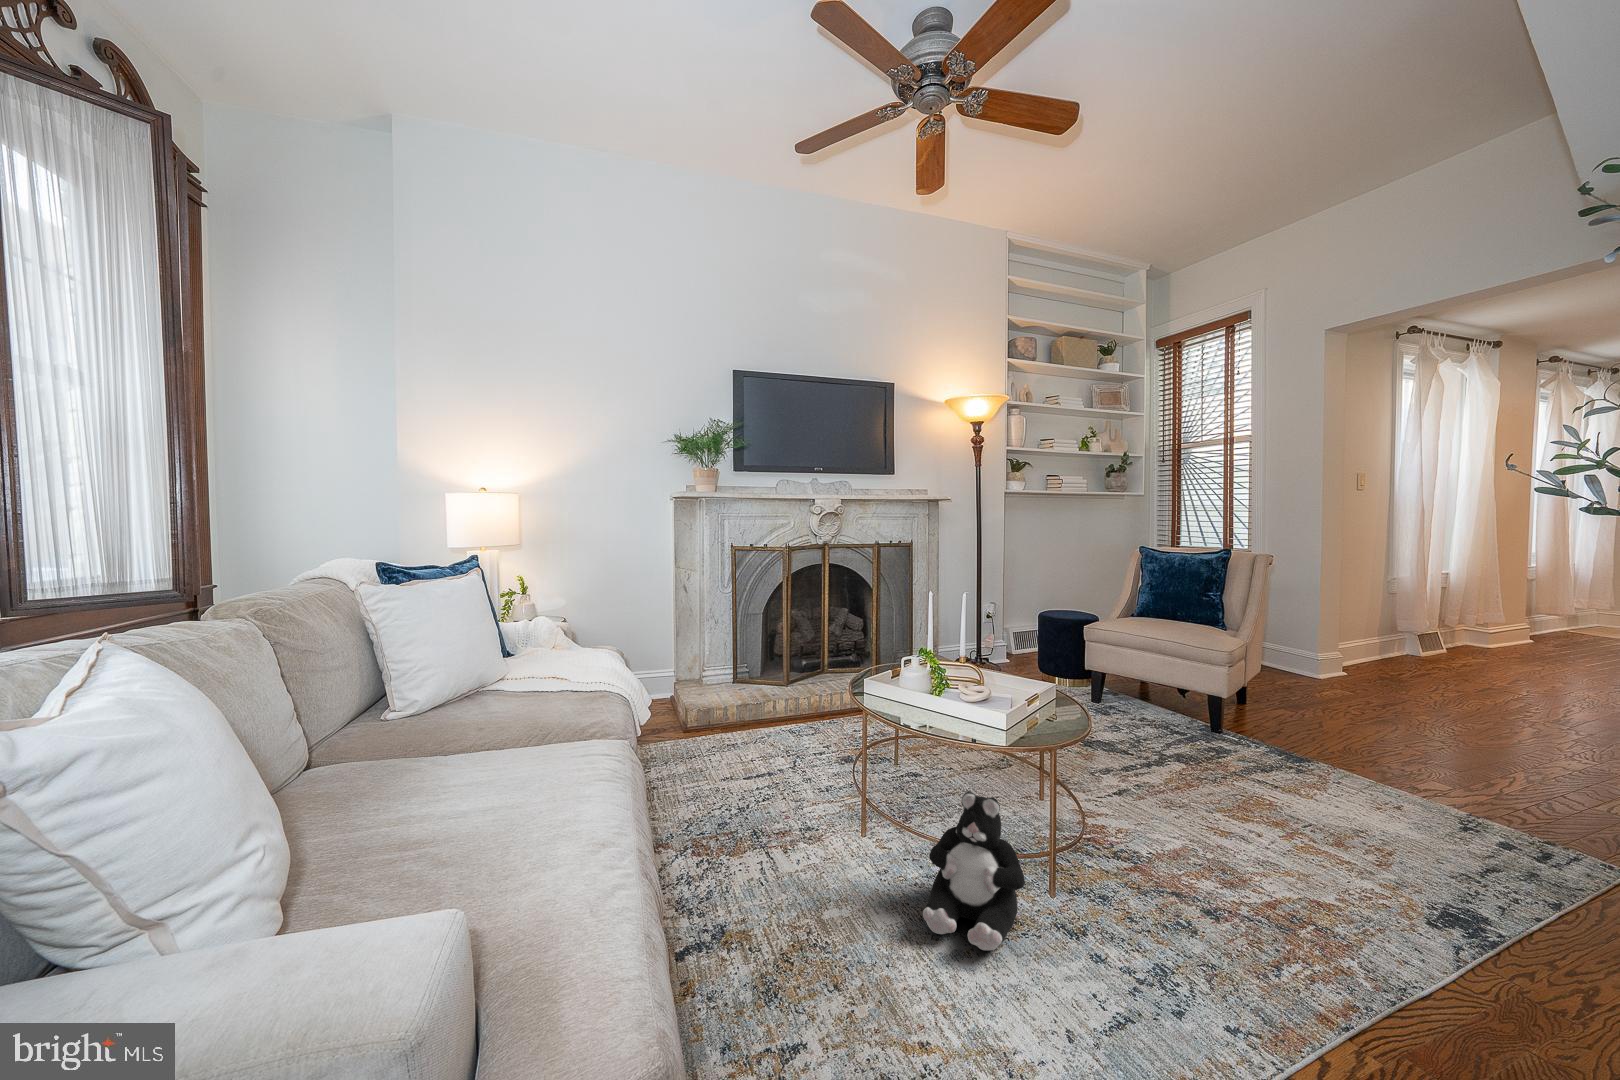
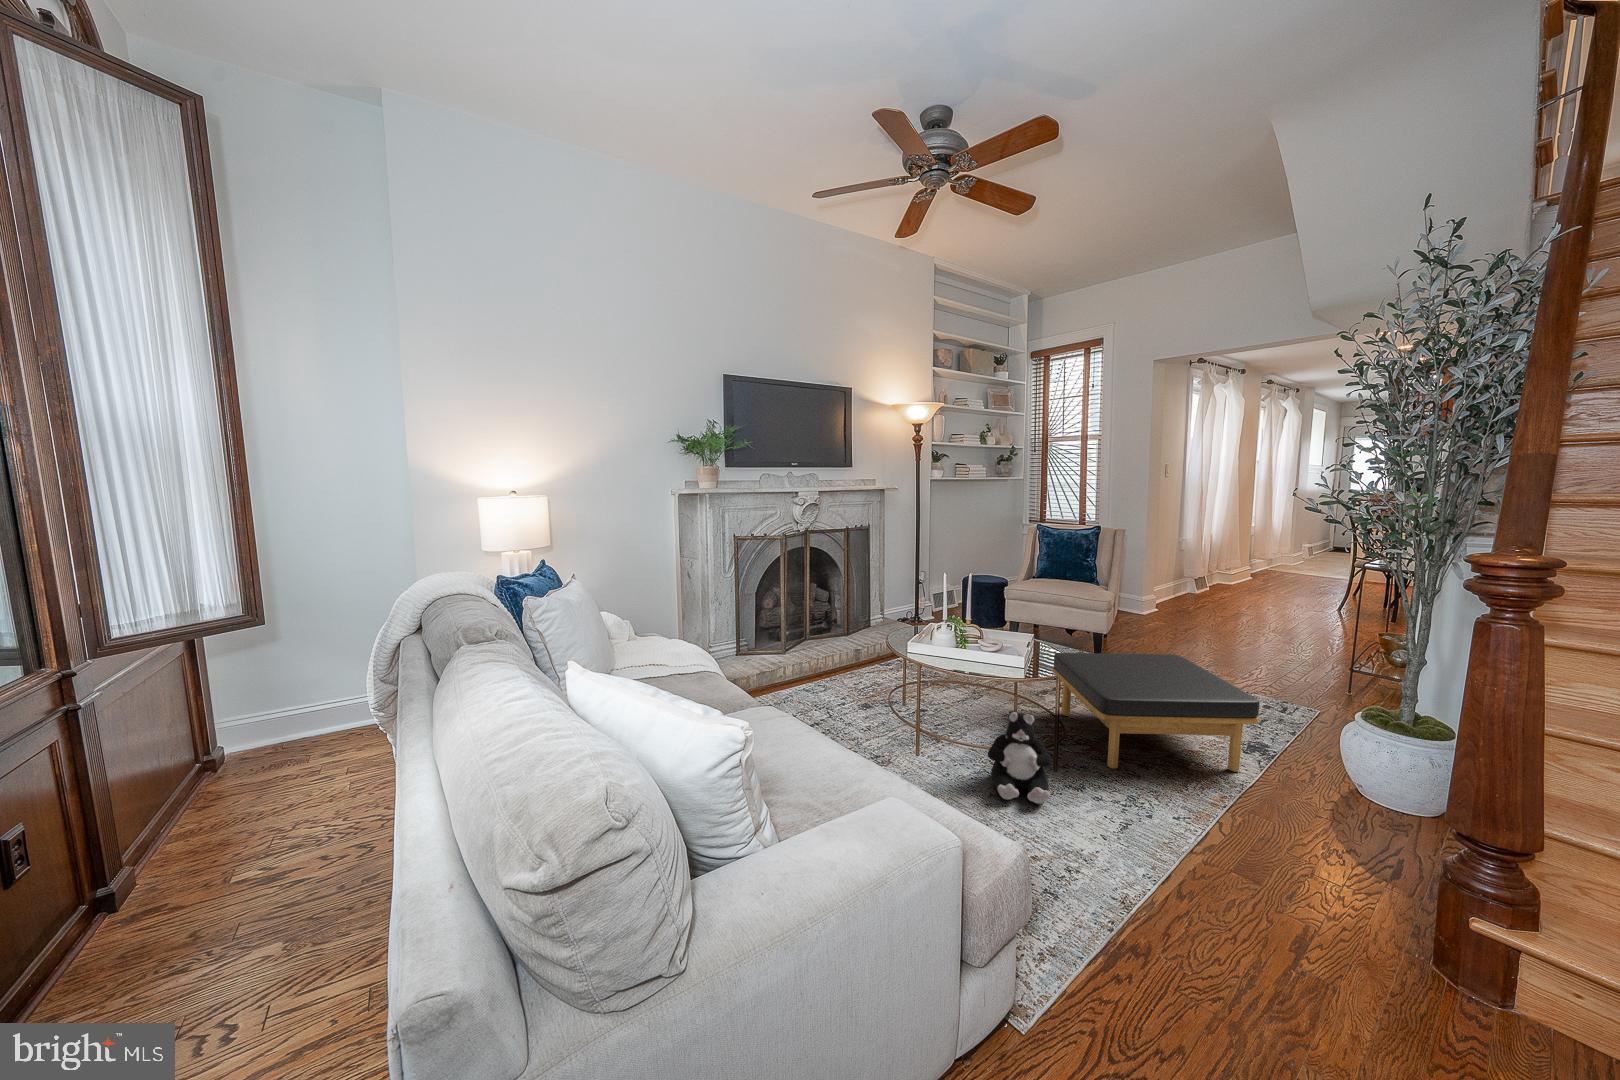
ottoman: none [1098,714,1441,954] -> present [1053,653,1259,772]

